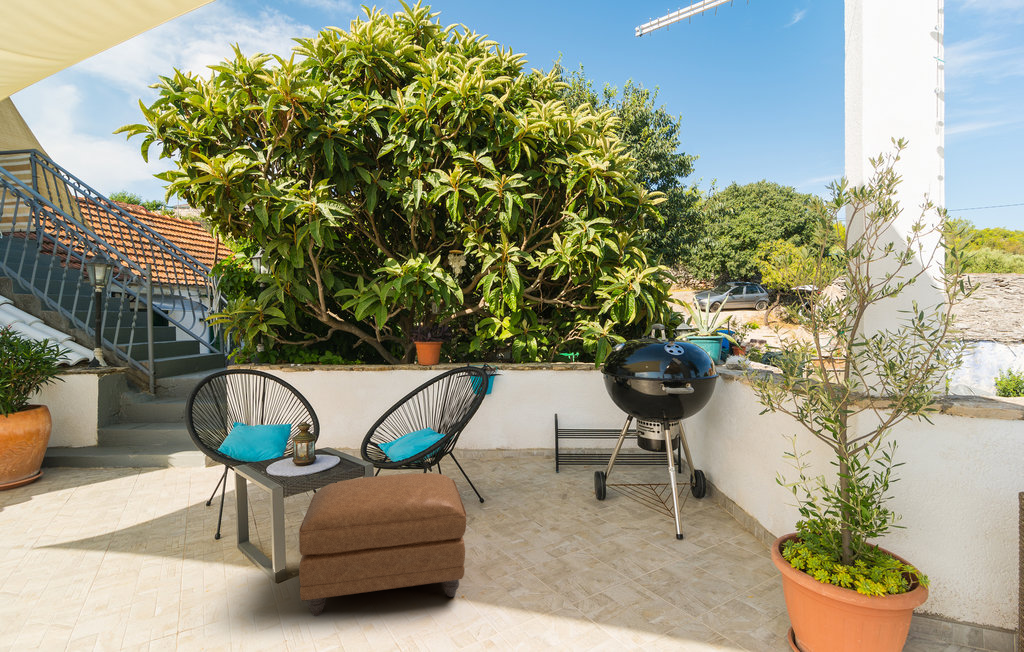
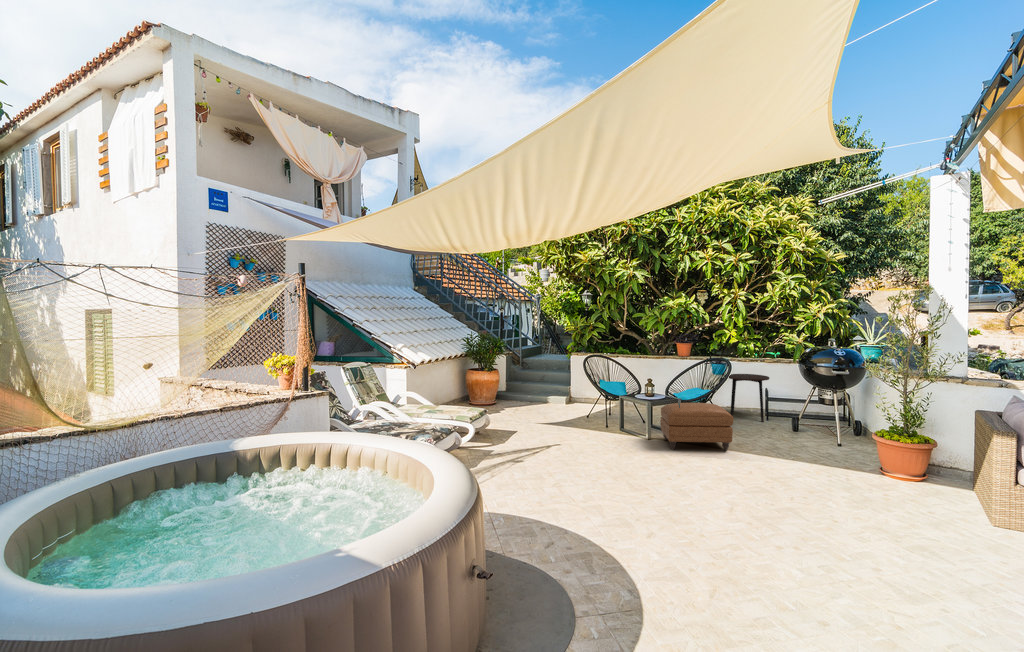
side table: none [490,390,559,476] -> present [729,374,769,422]

